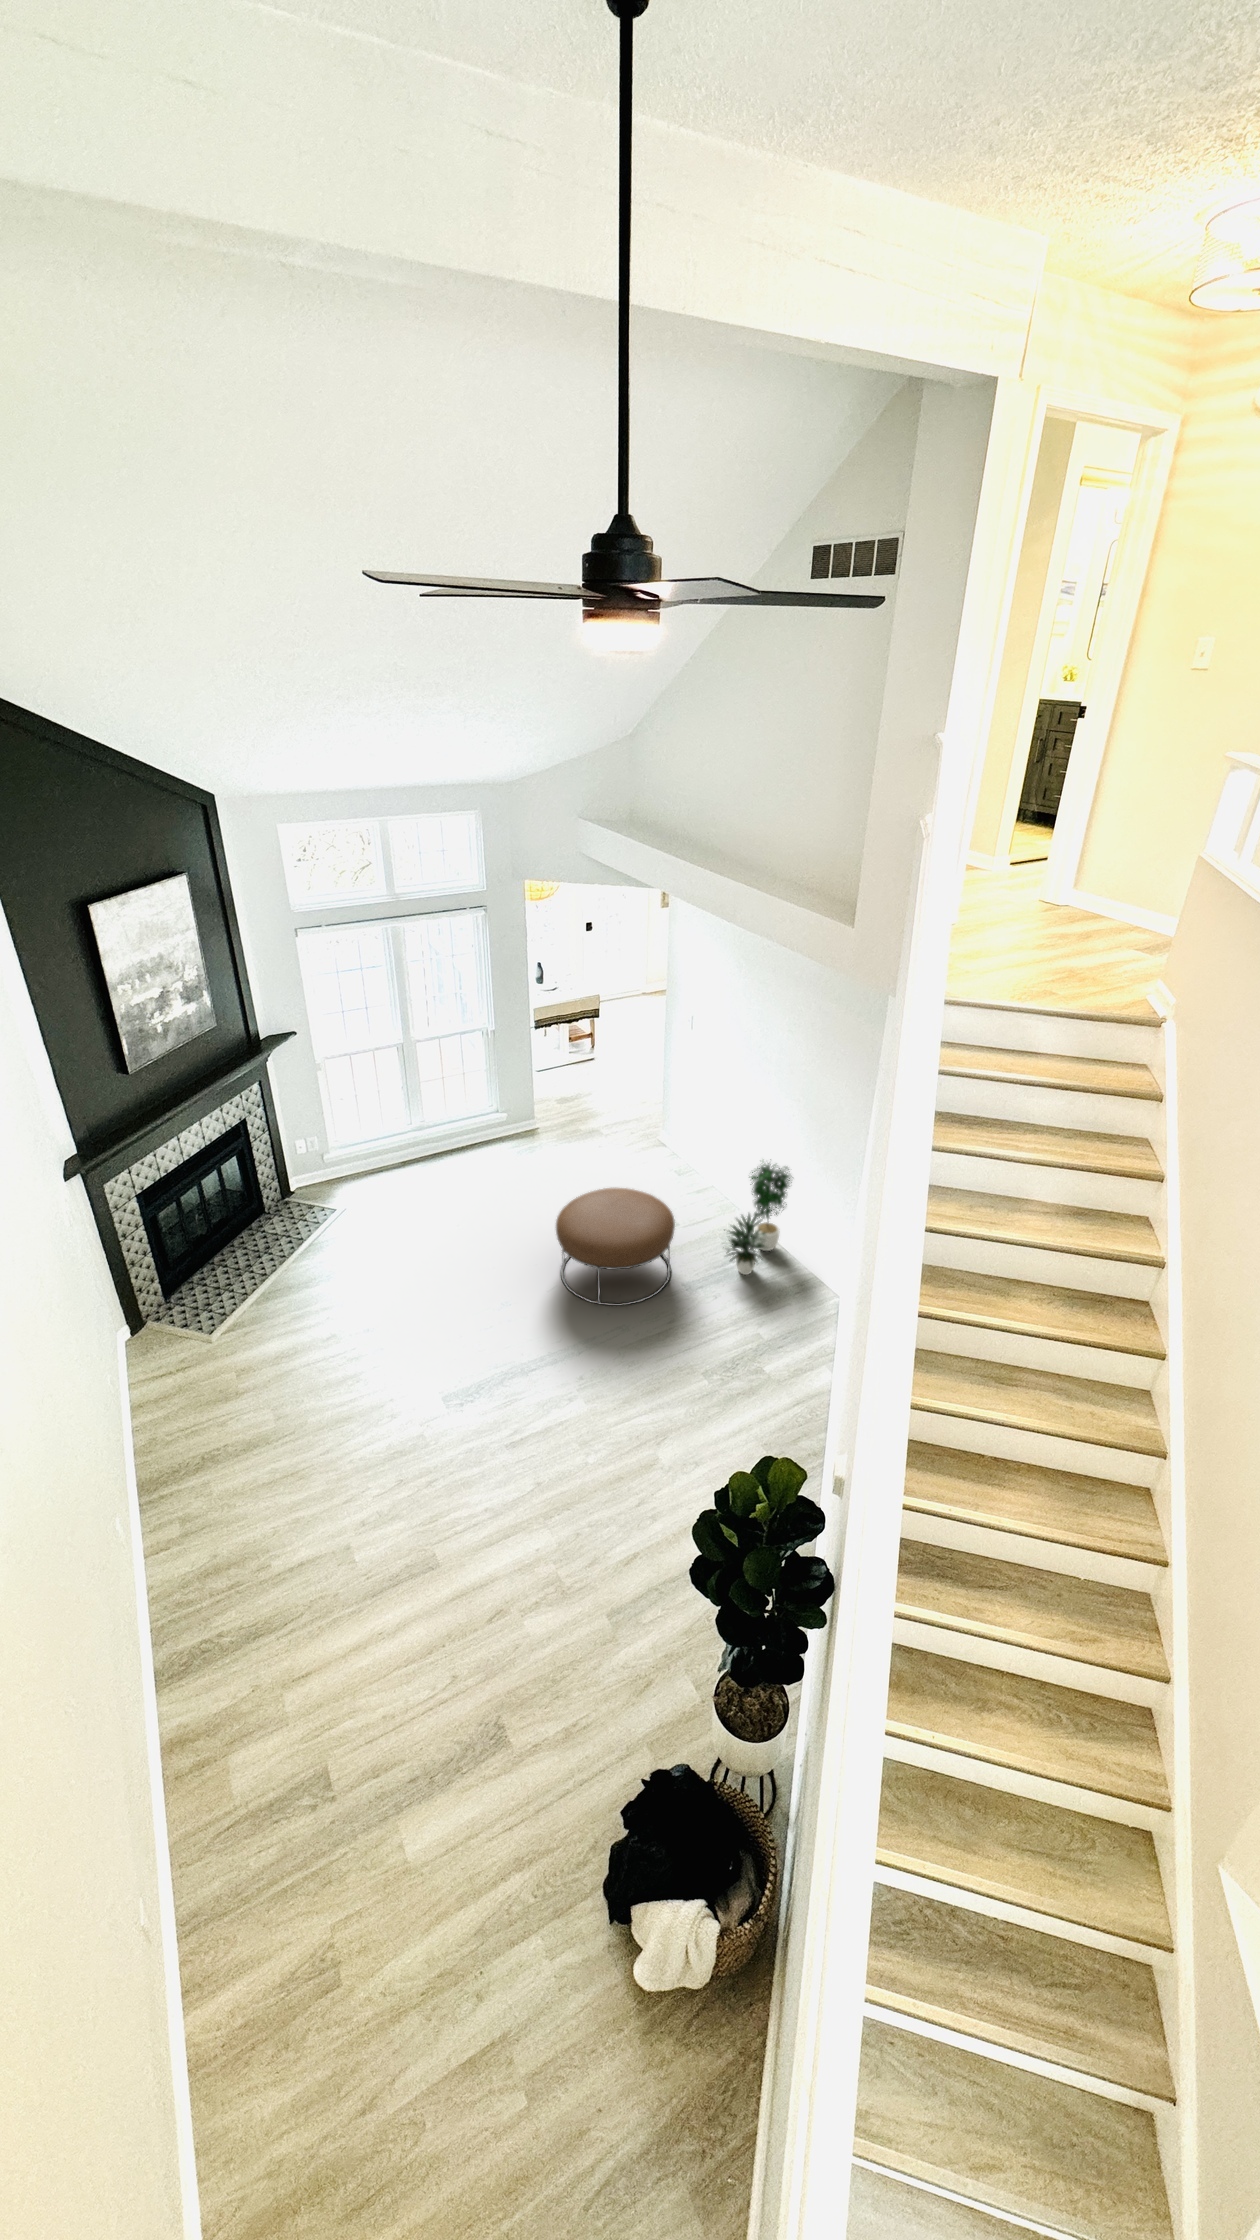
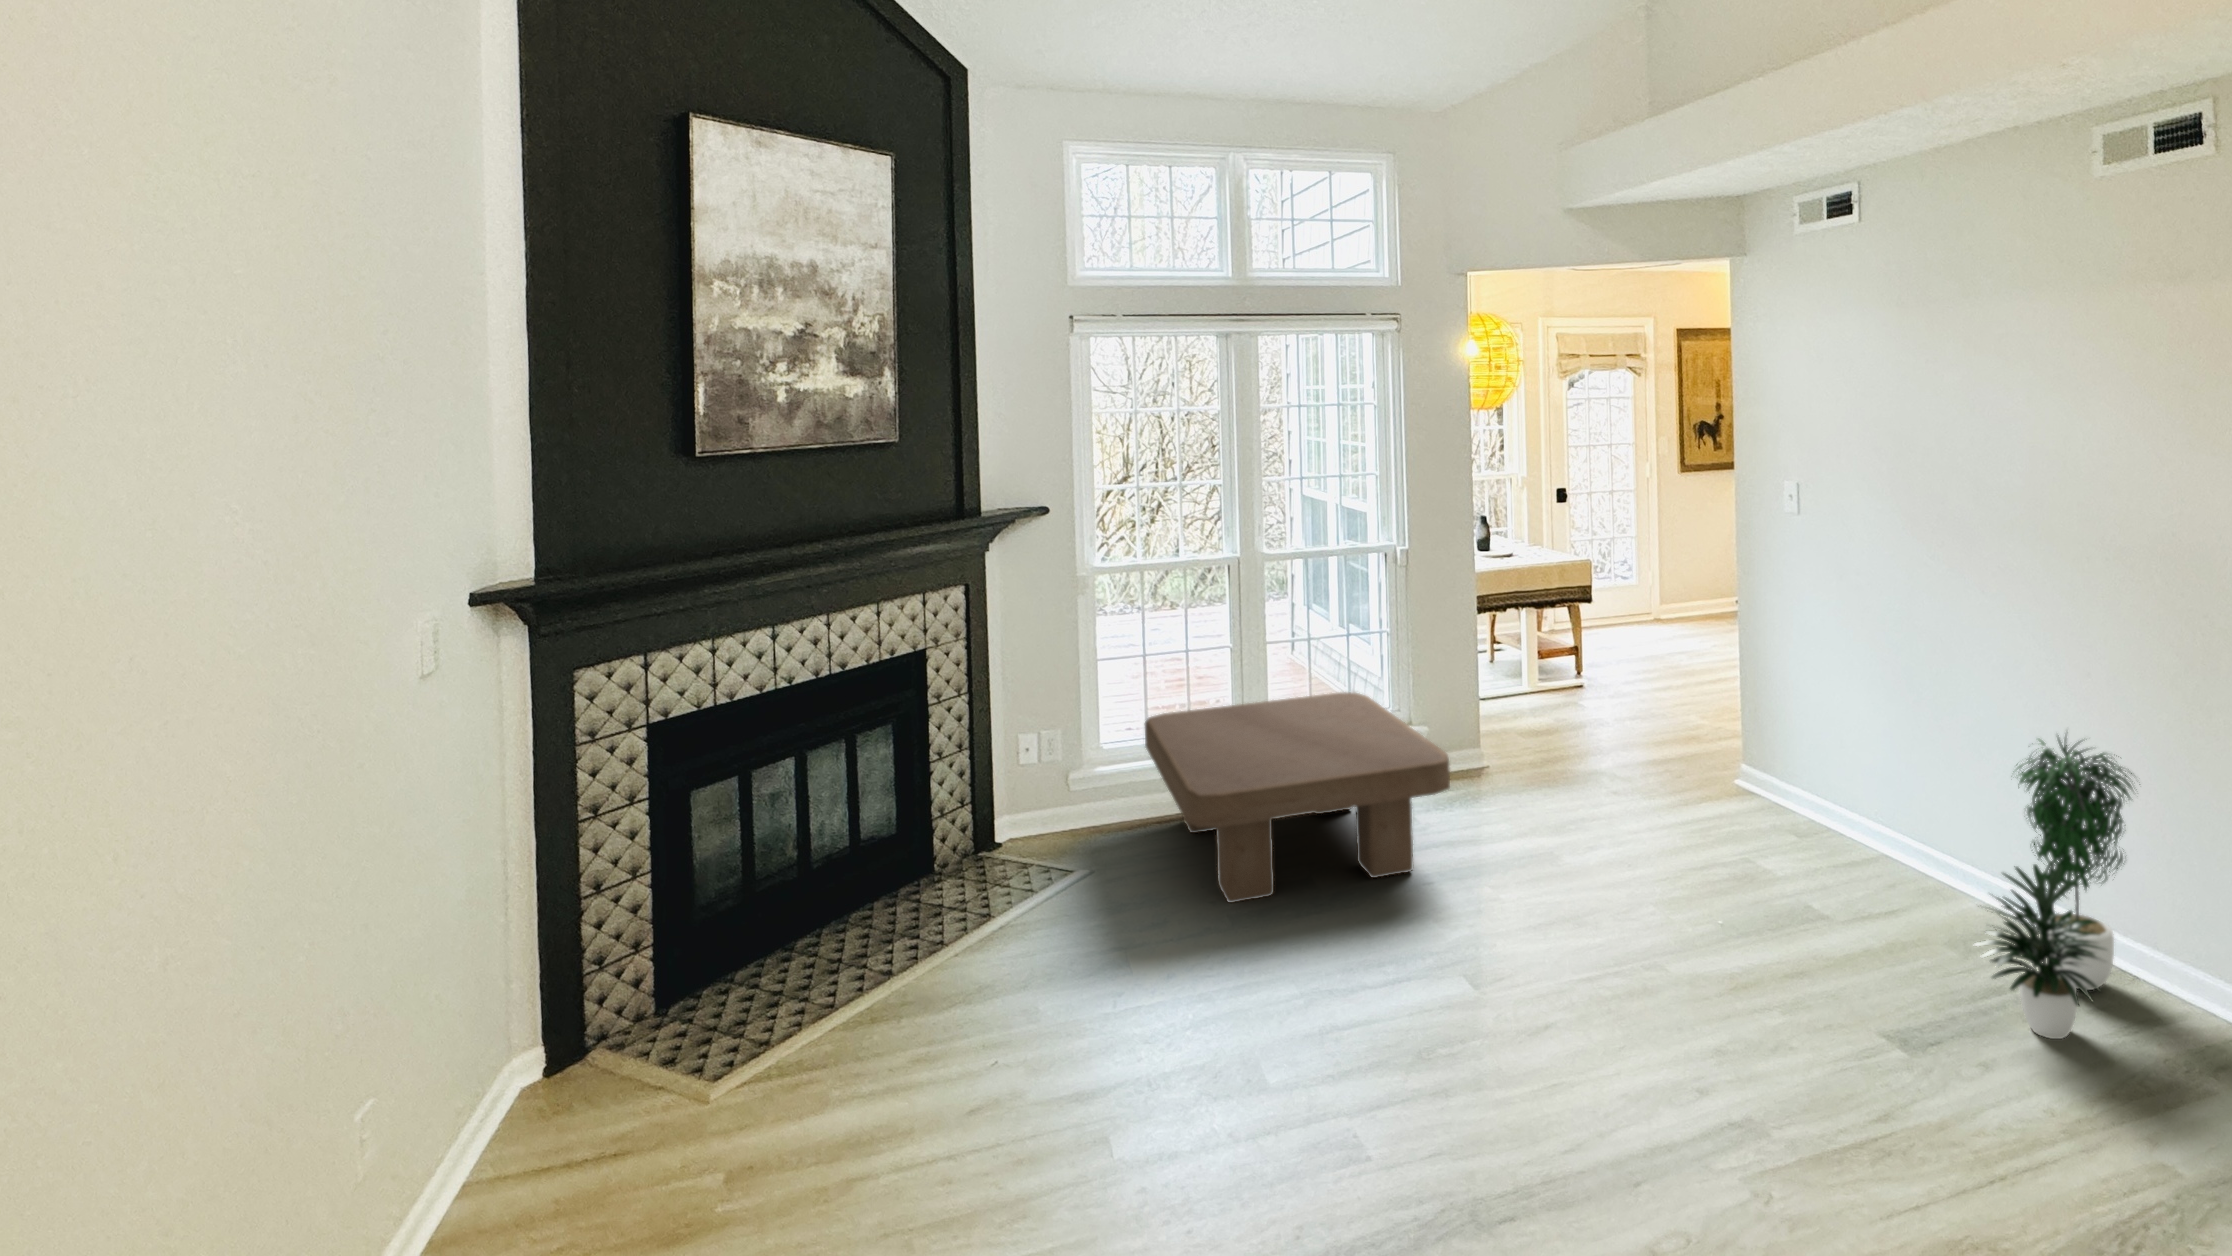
coffee table: none [360,1103,516,1224] -> present [1145,692,1450,903]
ottoman: present [556,1188,675,1306] -> none [1552,805,1853,1091]

